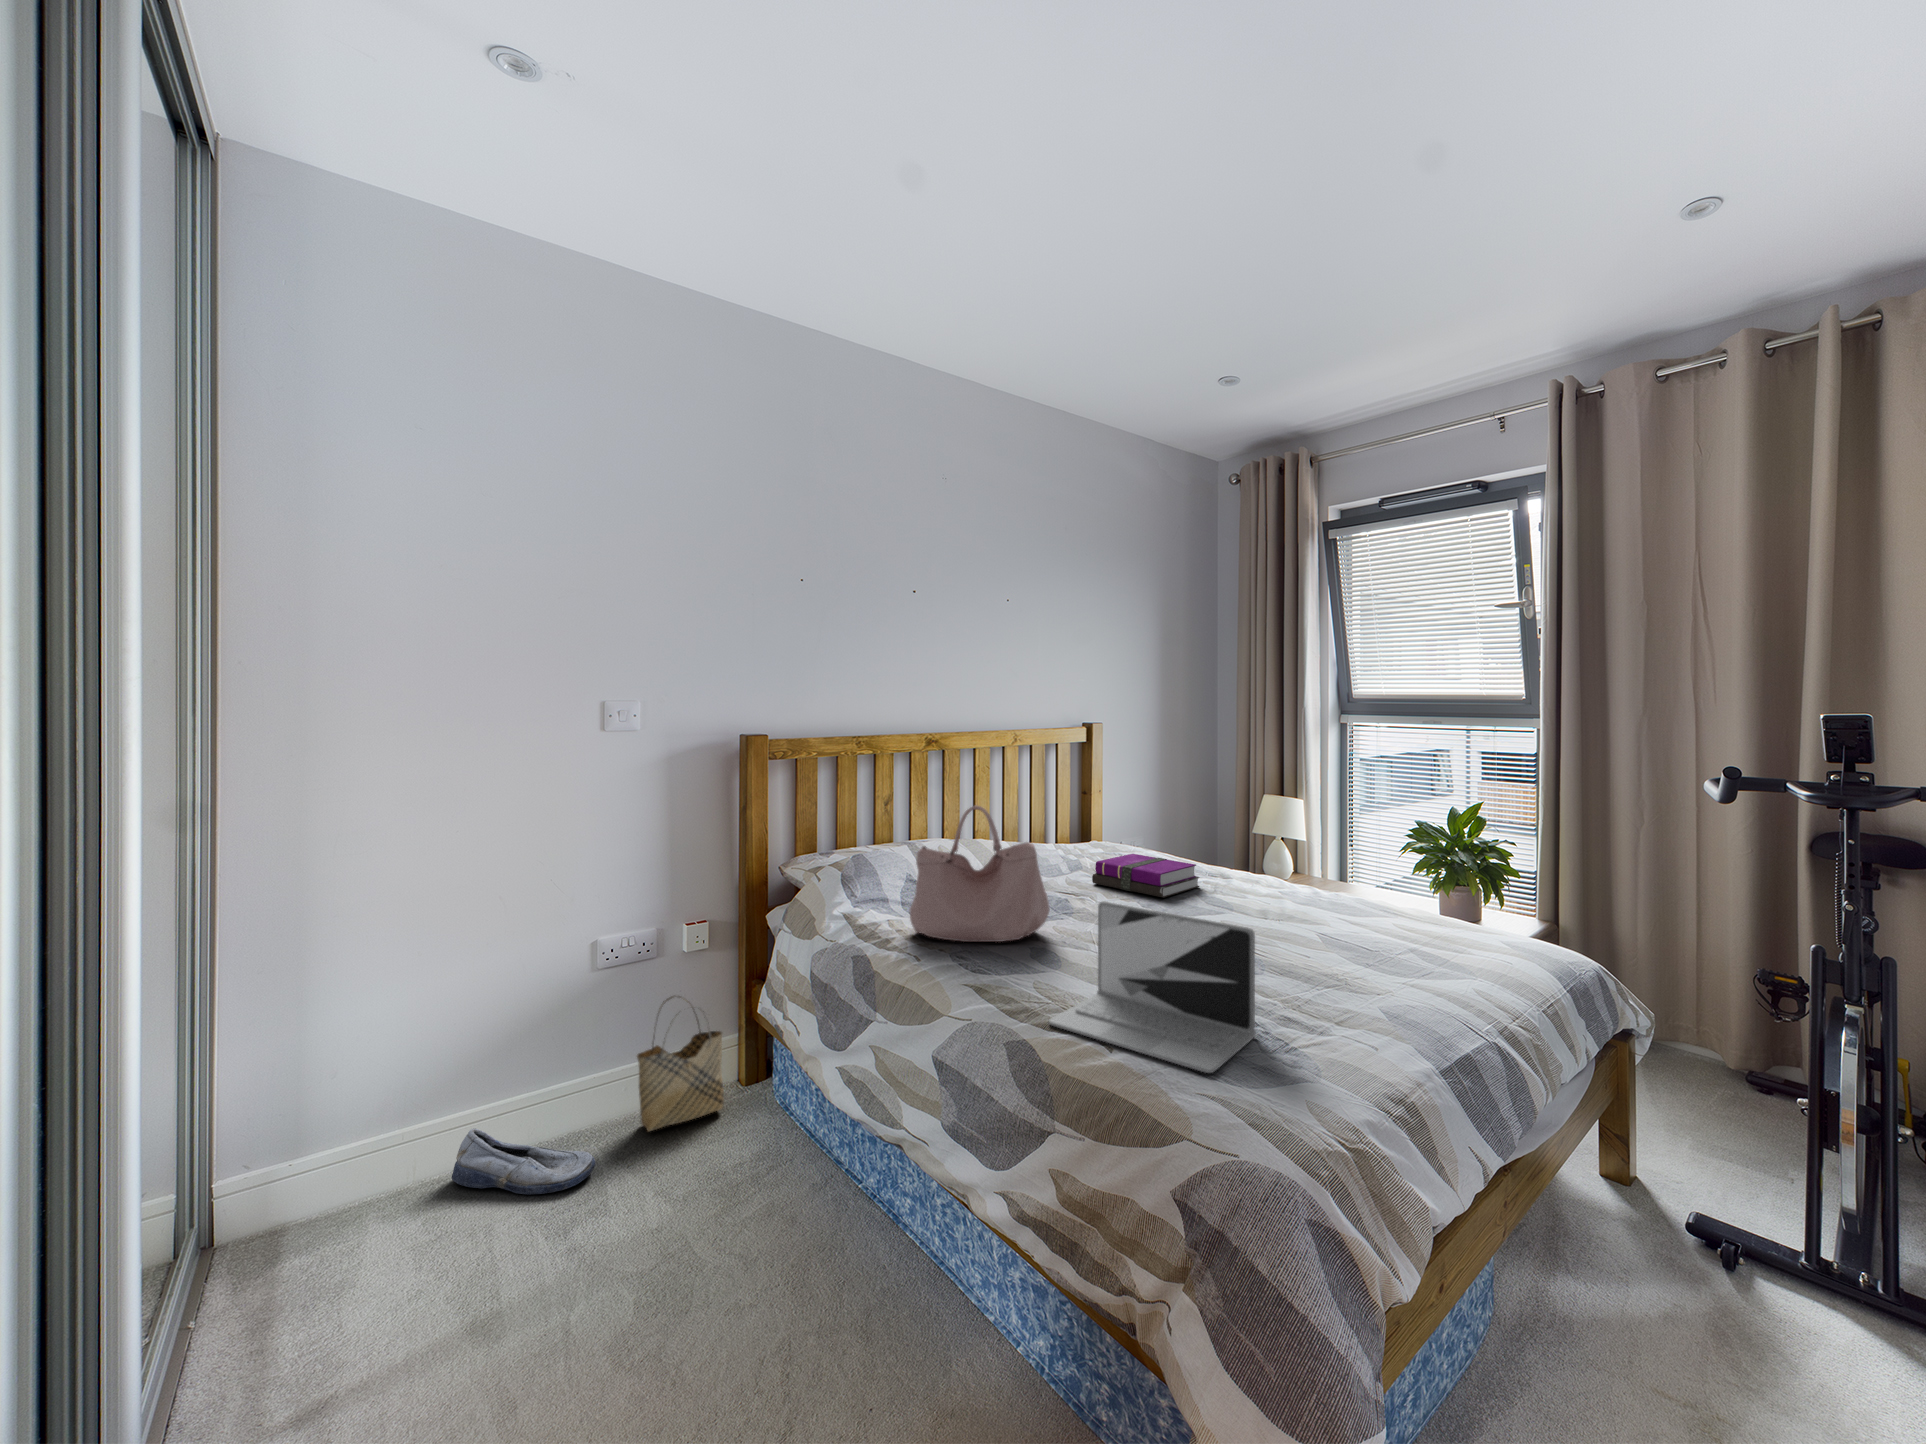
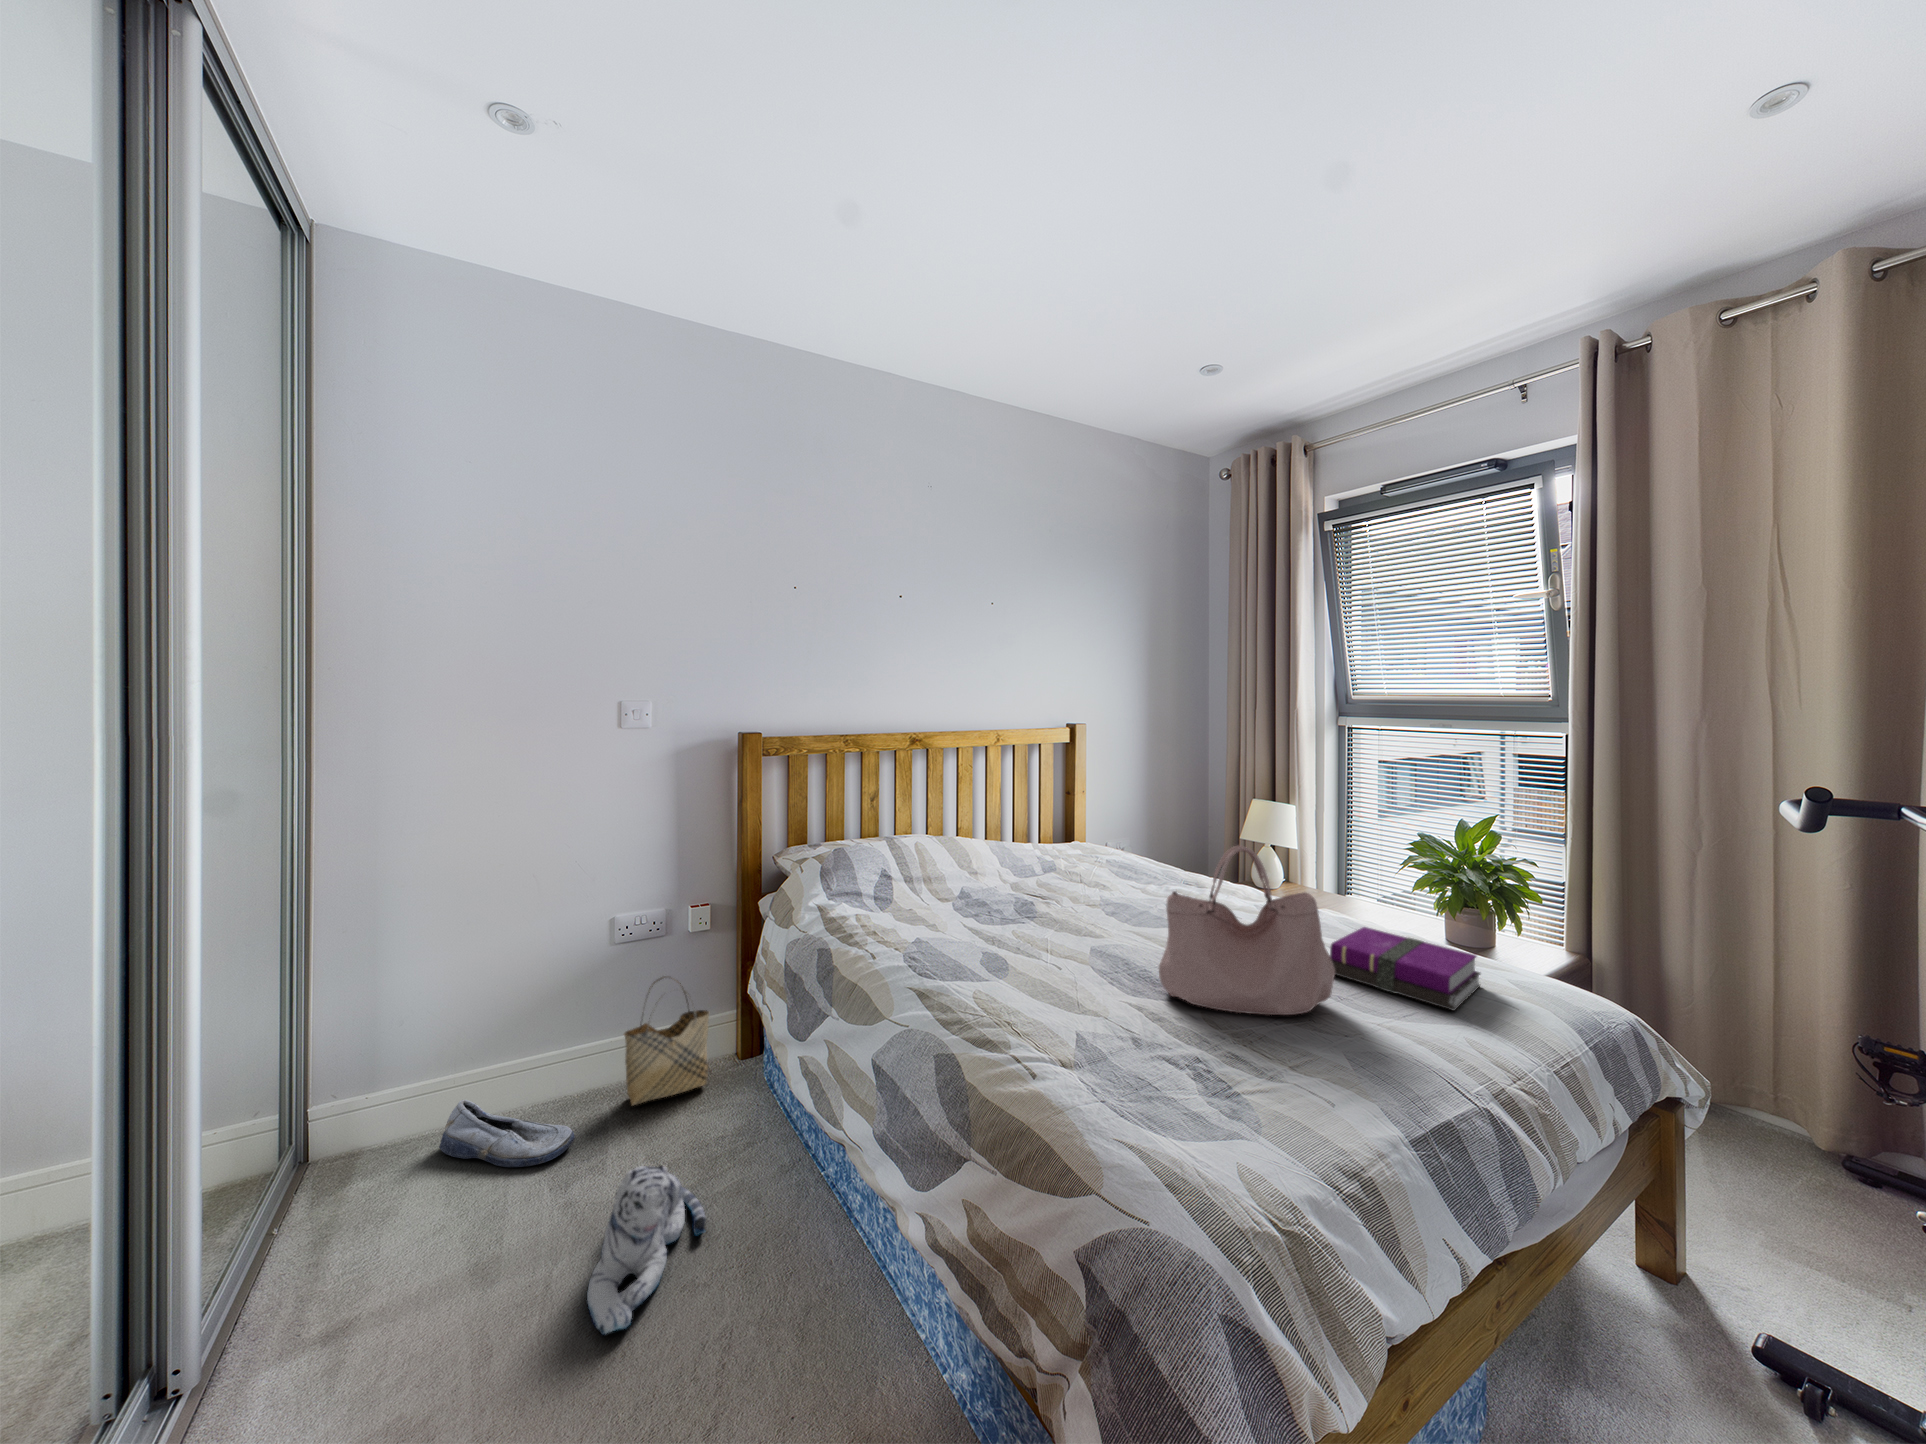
handbag: present [910,805,1050,942] -> present [1159,845,1335,1015]
notebook: present [1092,854,1199,898] -> present [1330,927,1480,1011]
laptop: present [1049,901,1256,1073] -> none [984,916,1193,1112]
plush toy: none [645,1173,755,1337] -> present [587,1166,706,1335]

